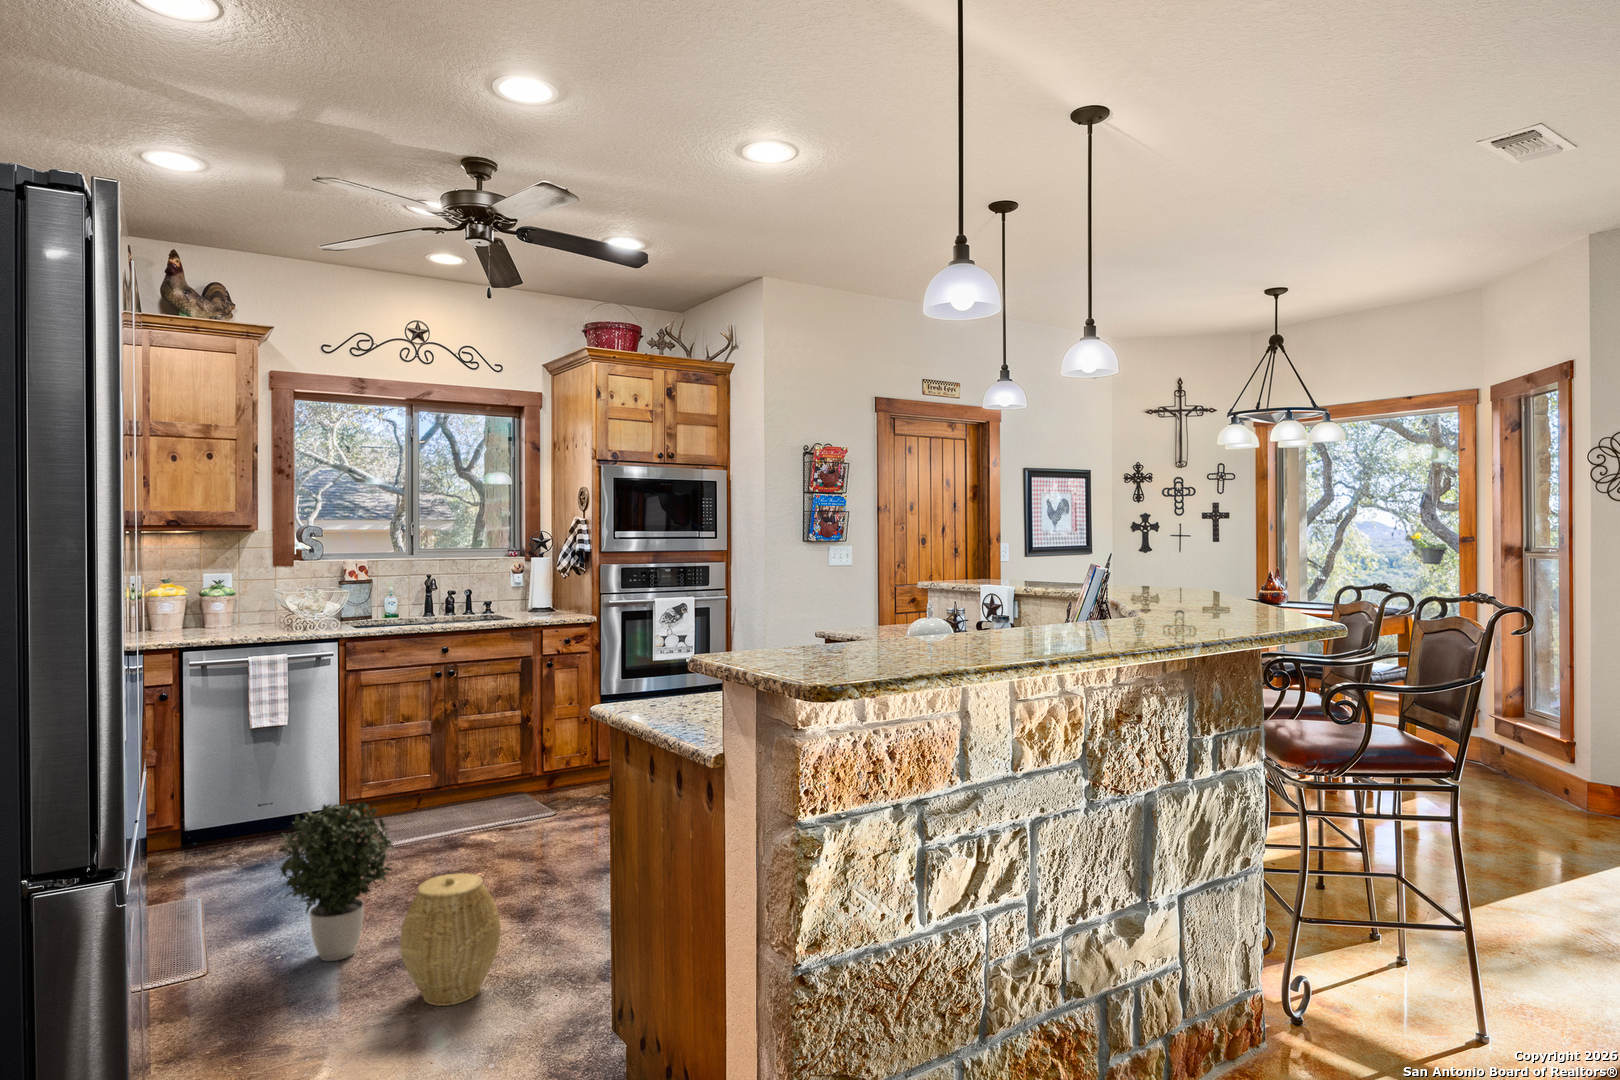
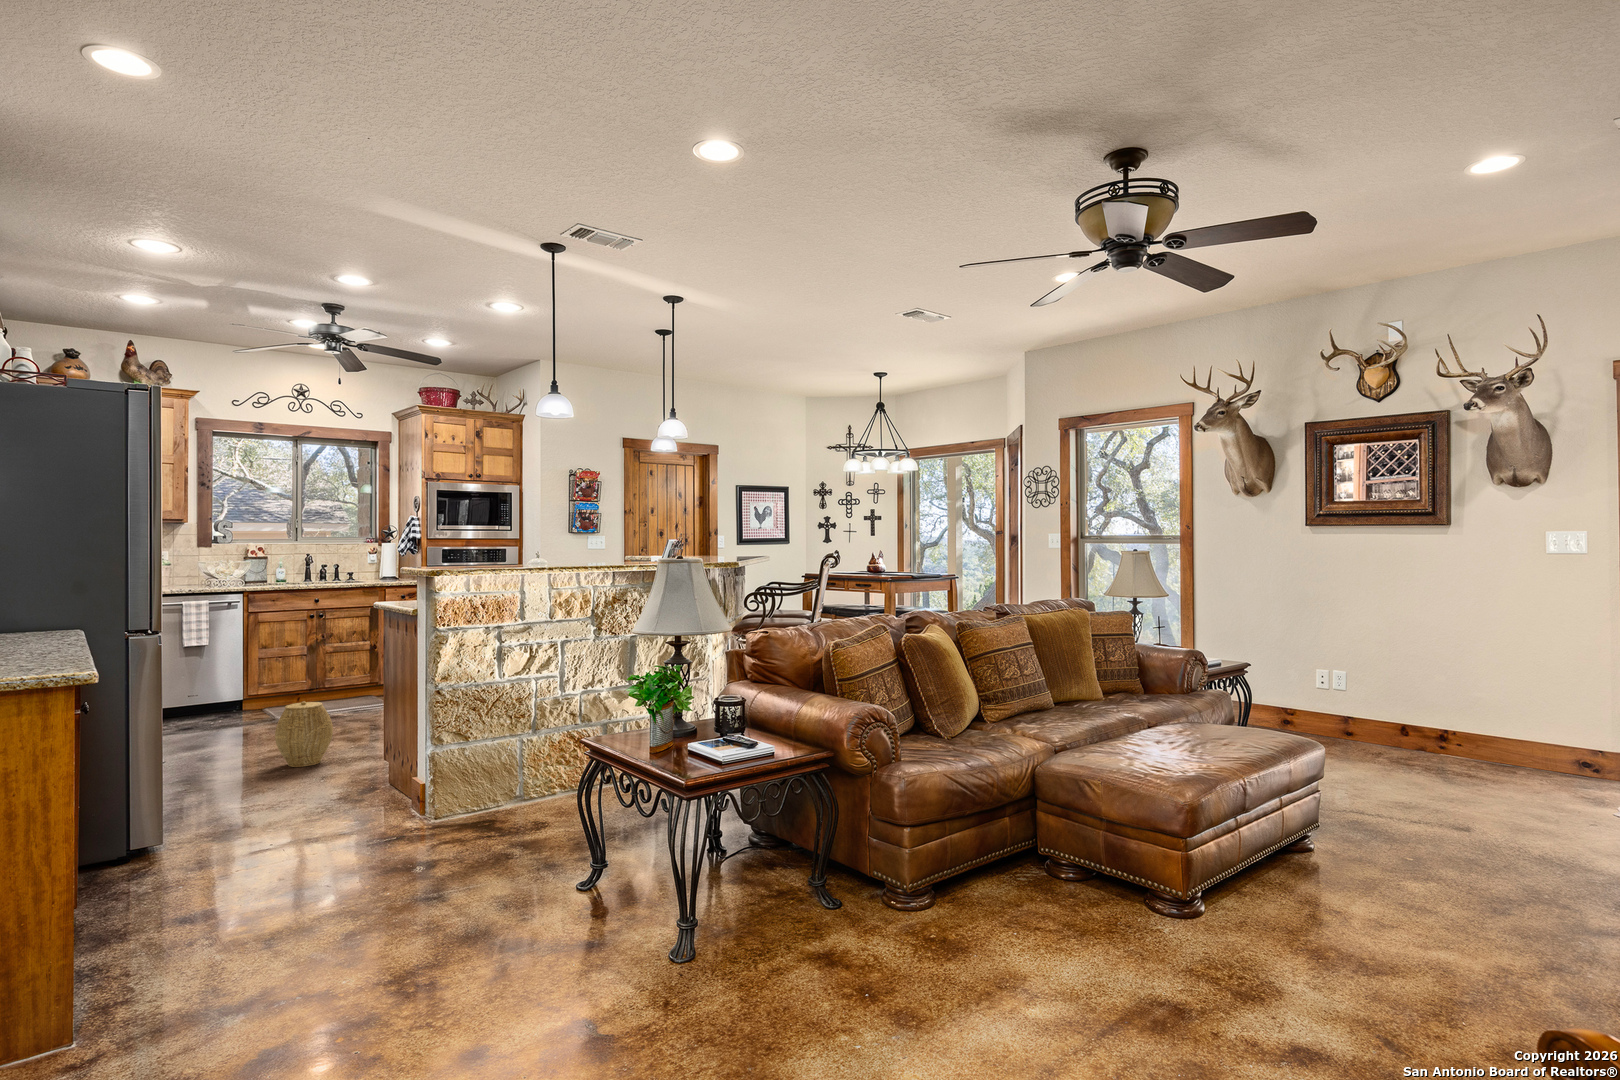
potted plant: present [279,802,392,961] -> none [205,669,275,757]

